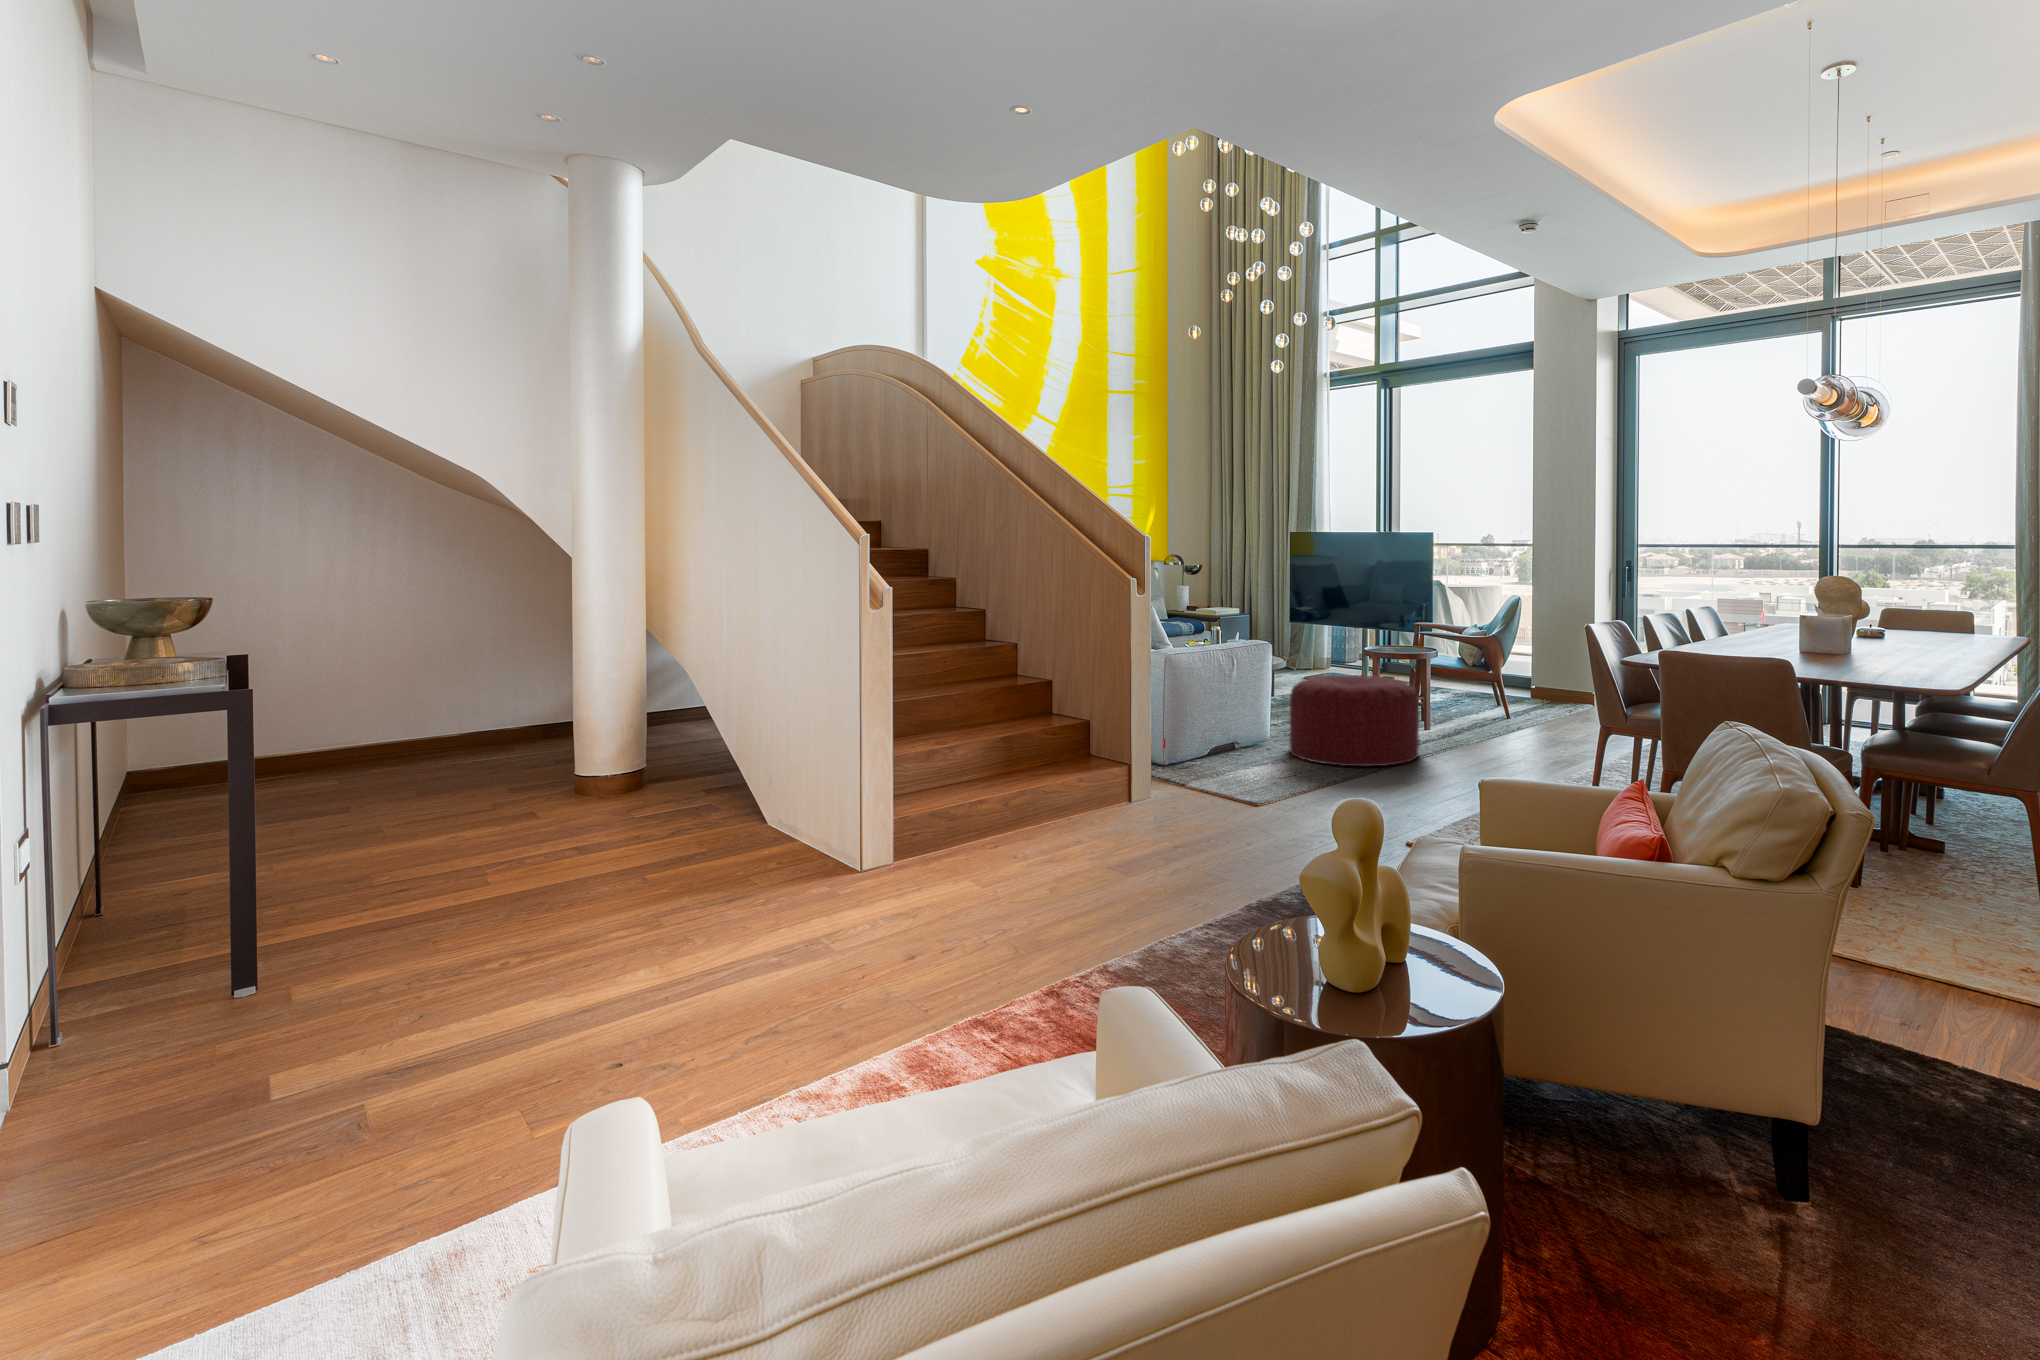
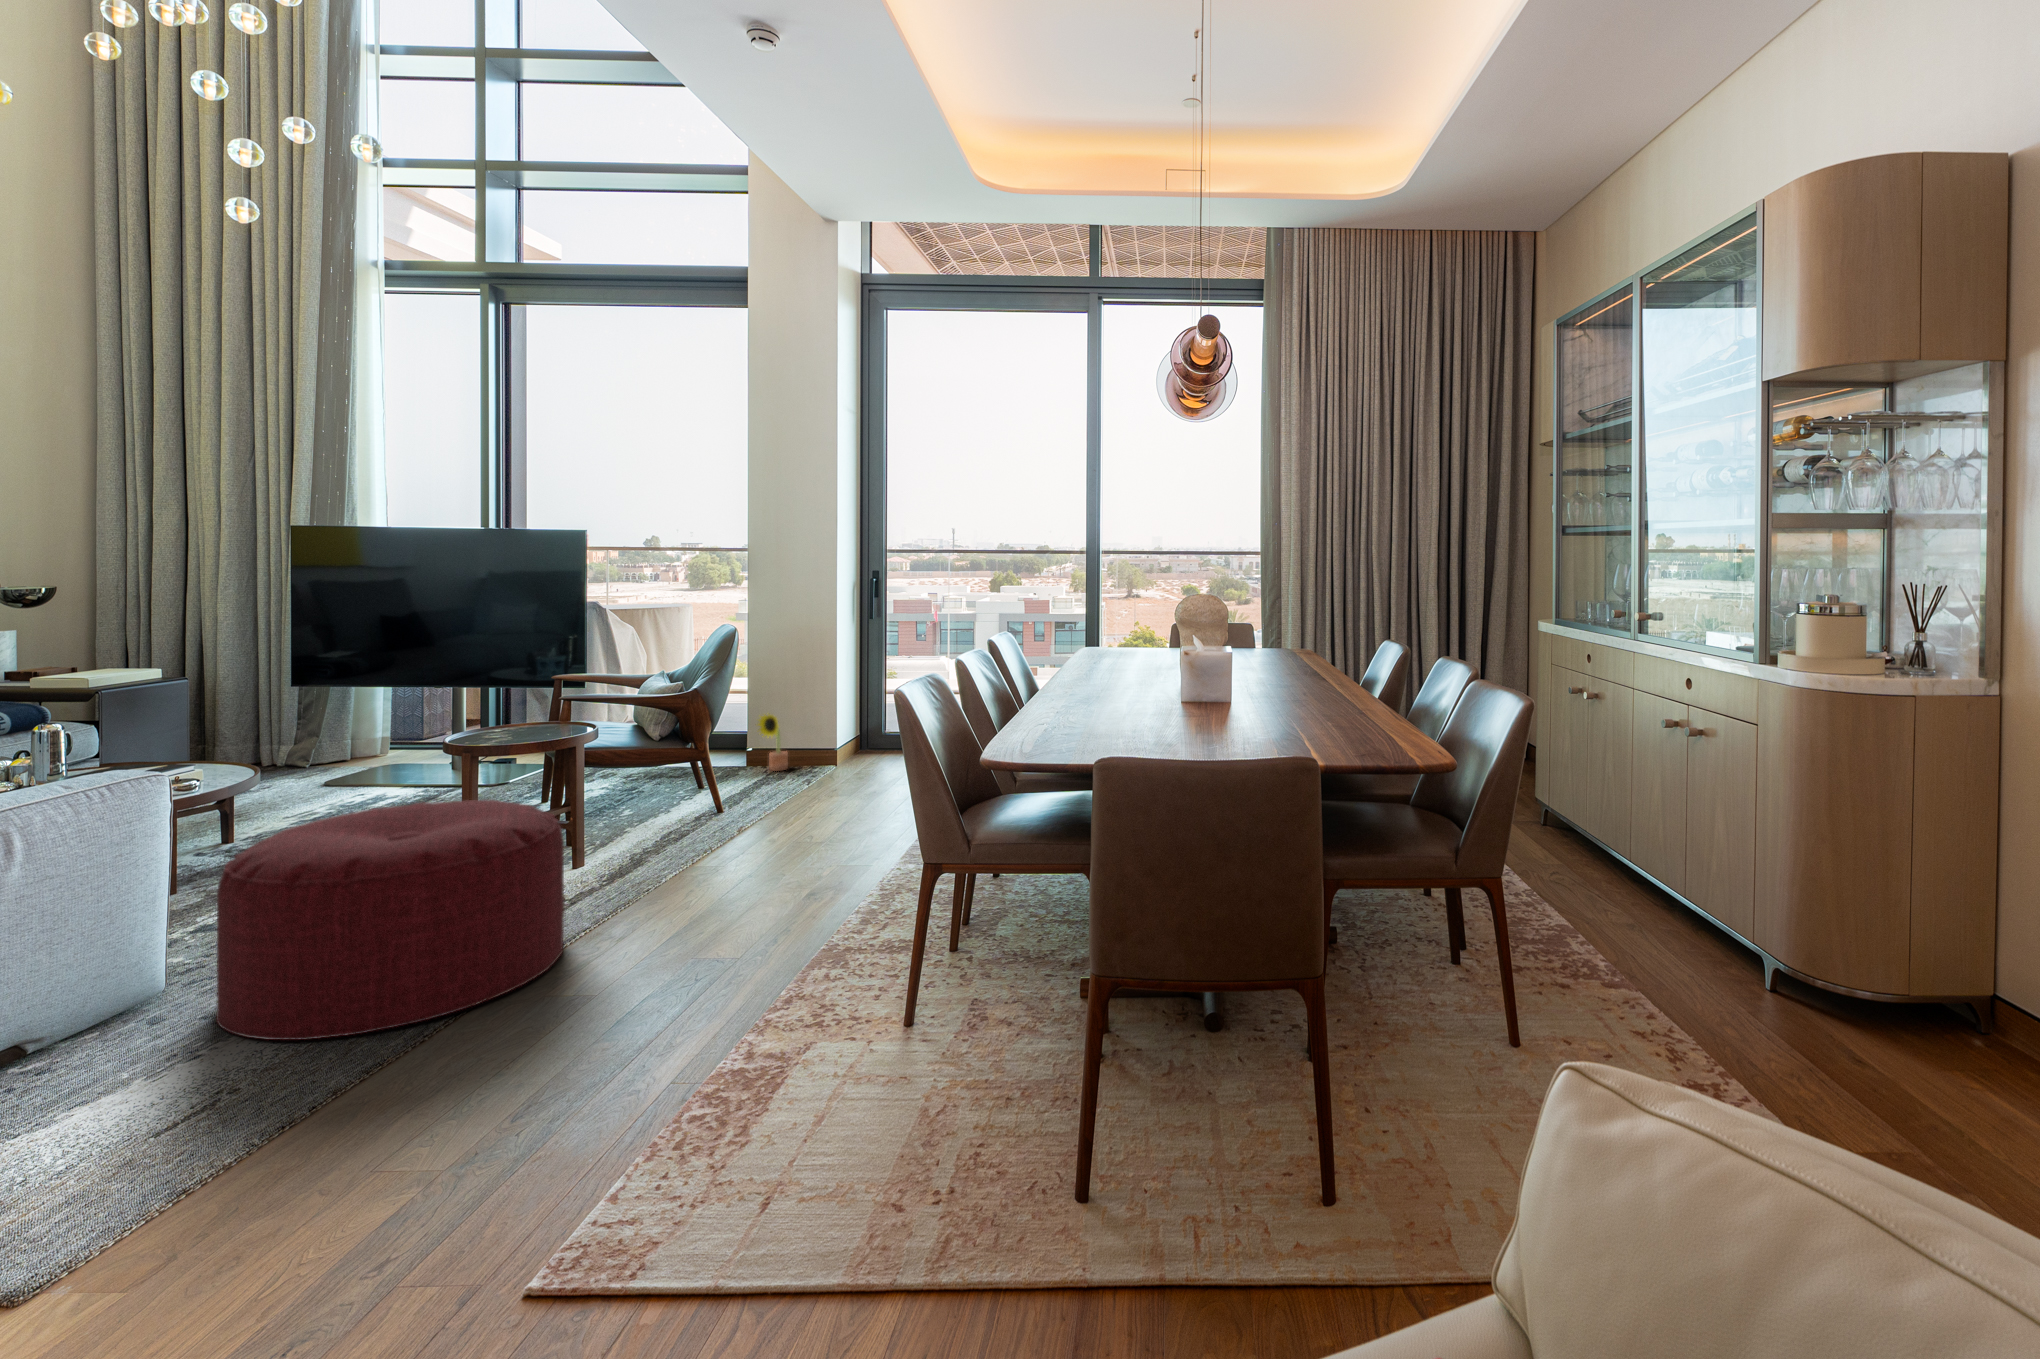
decorative plant: none [1535,660,1558,702] -> present [758,714,788,771]

